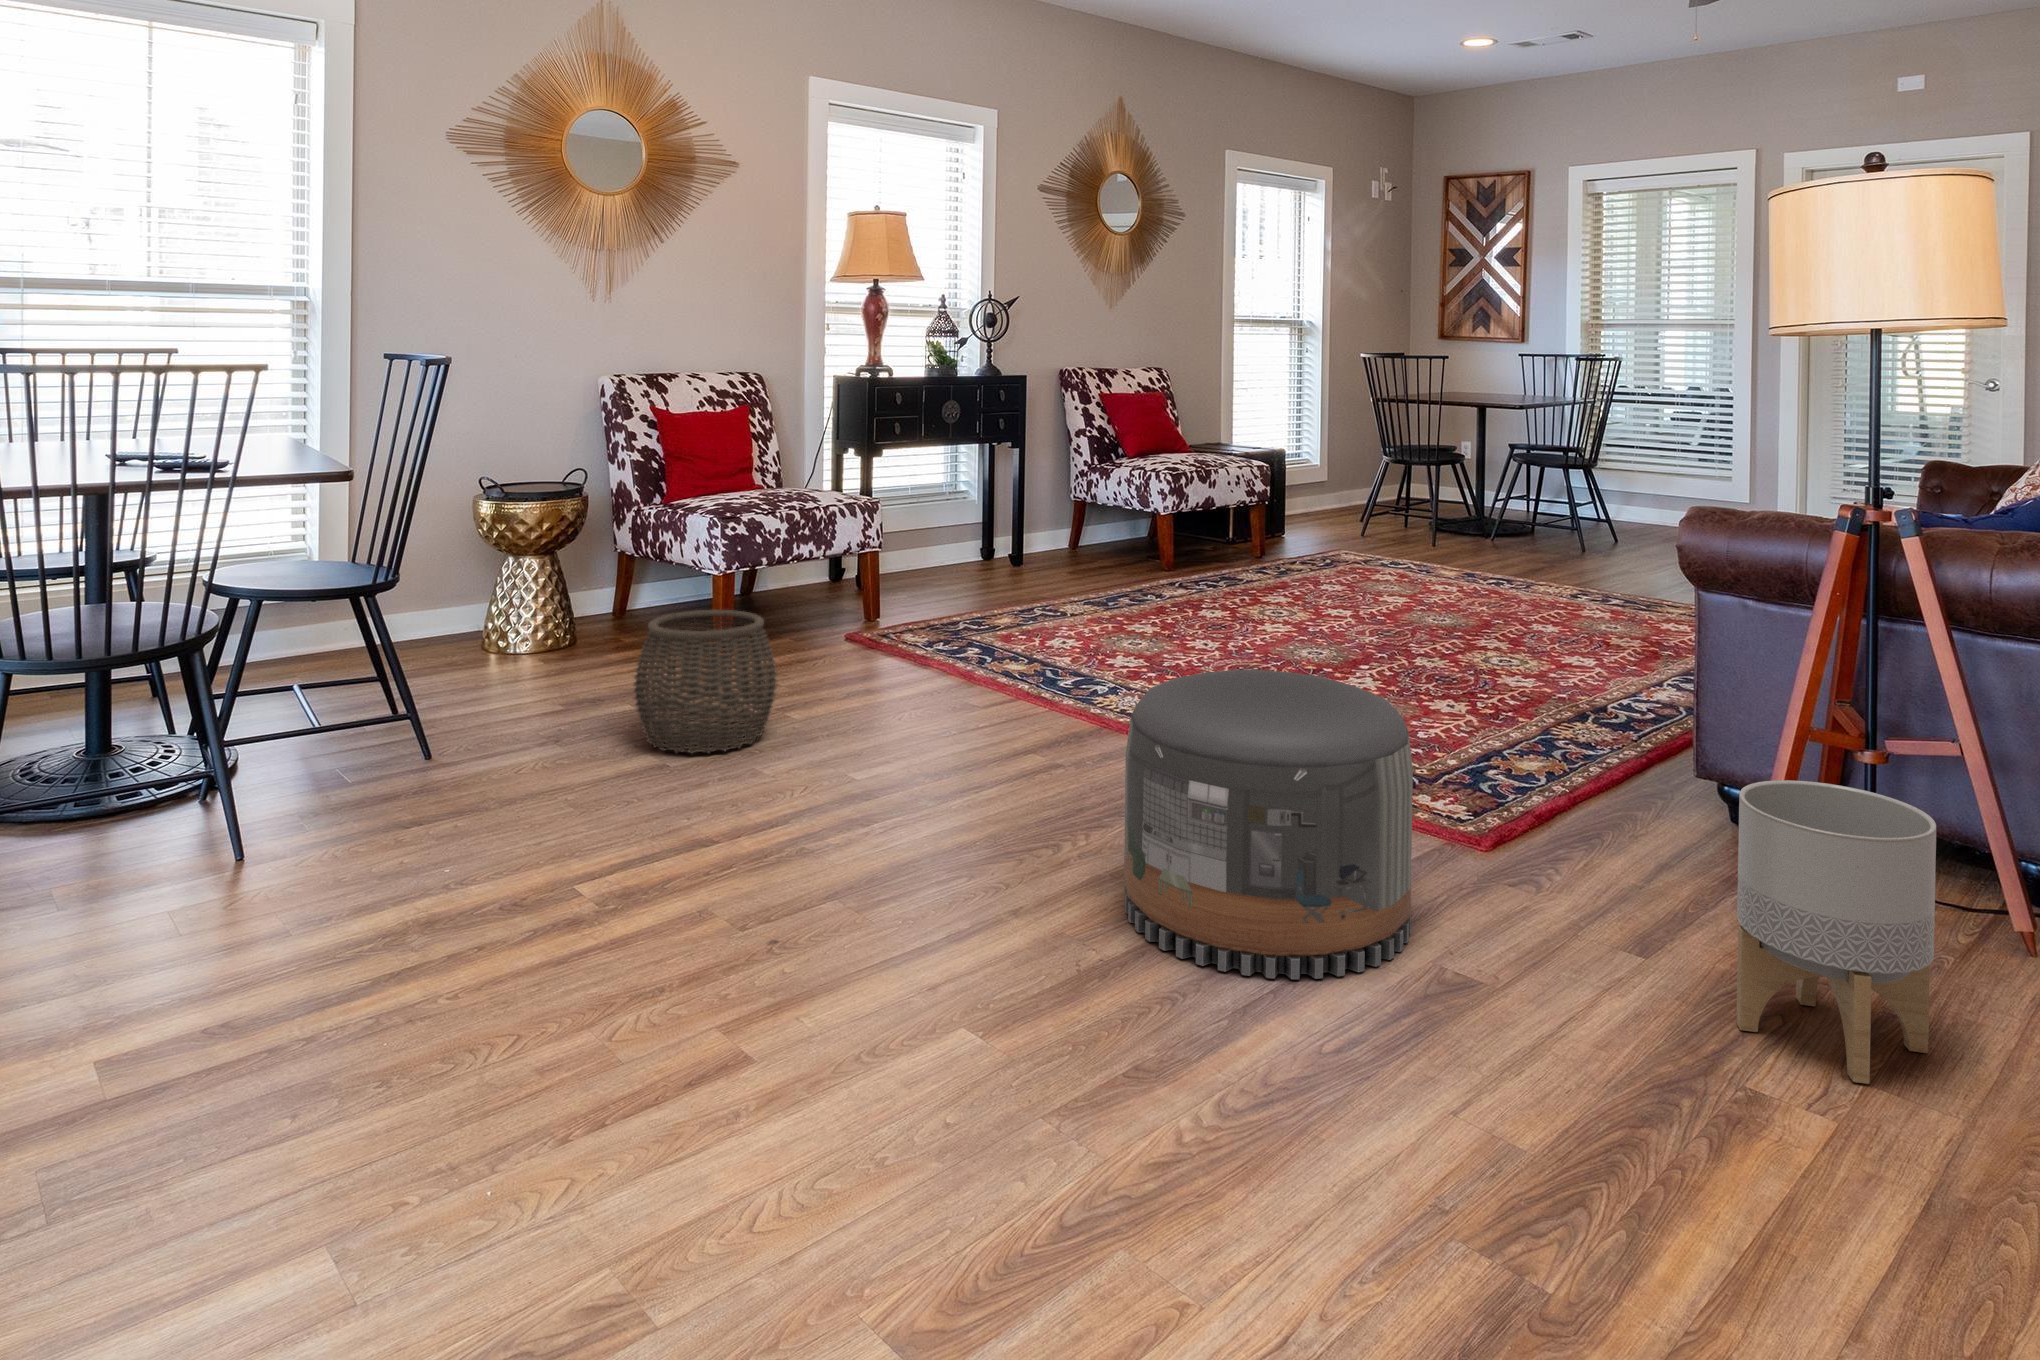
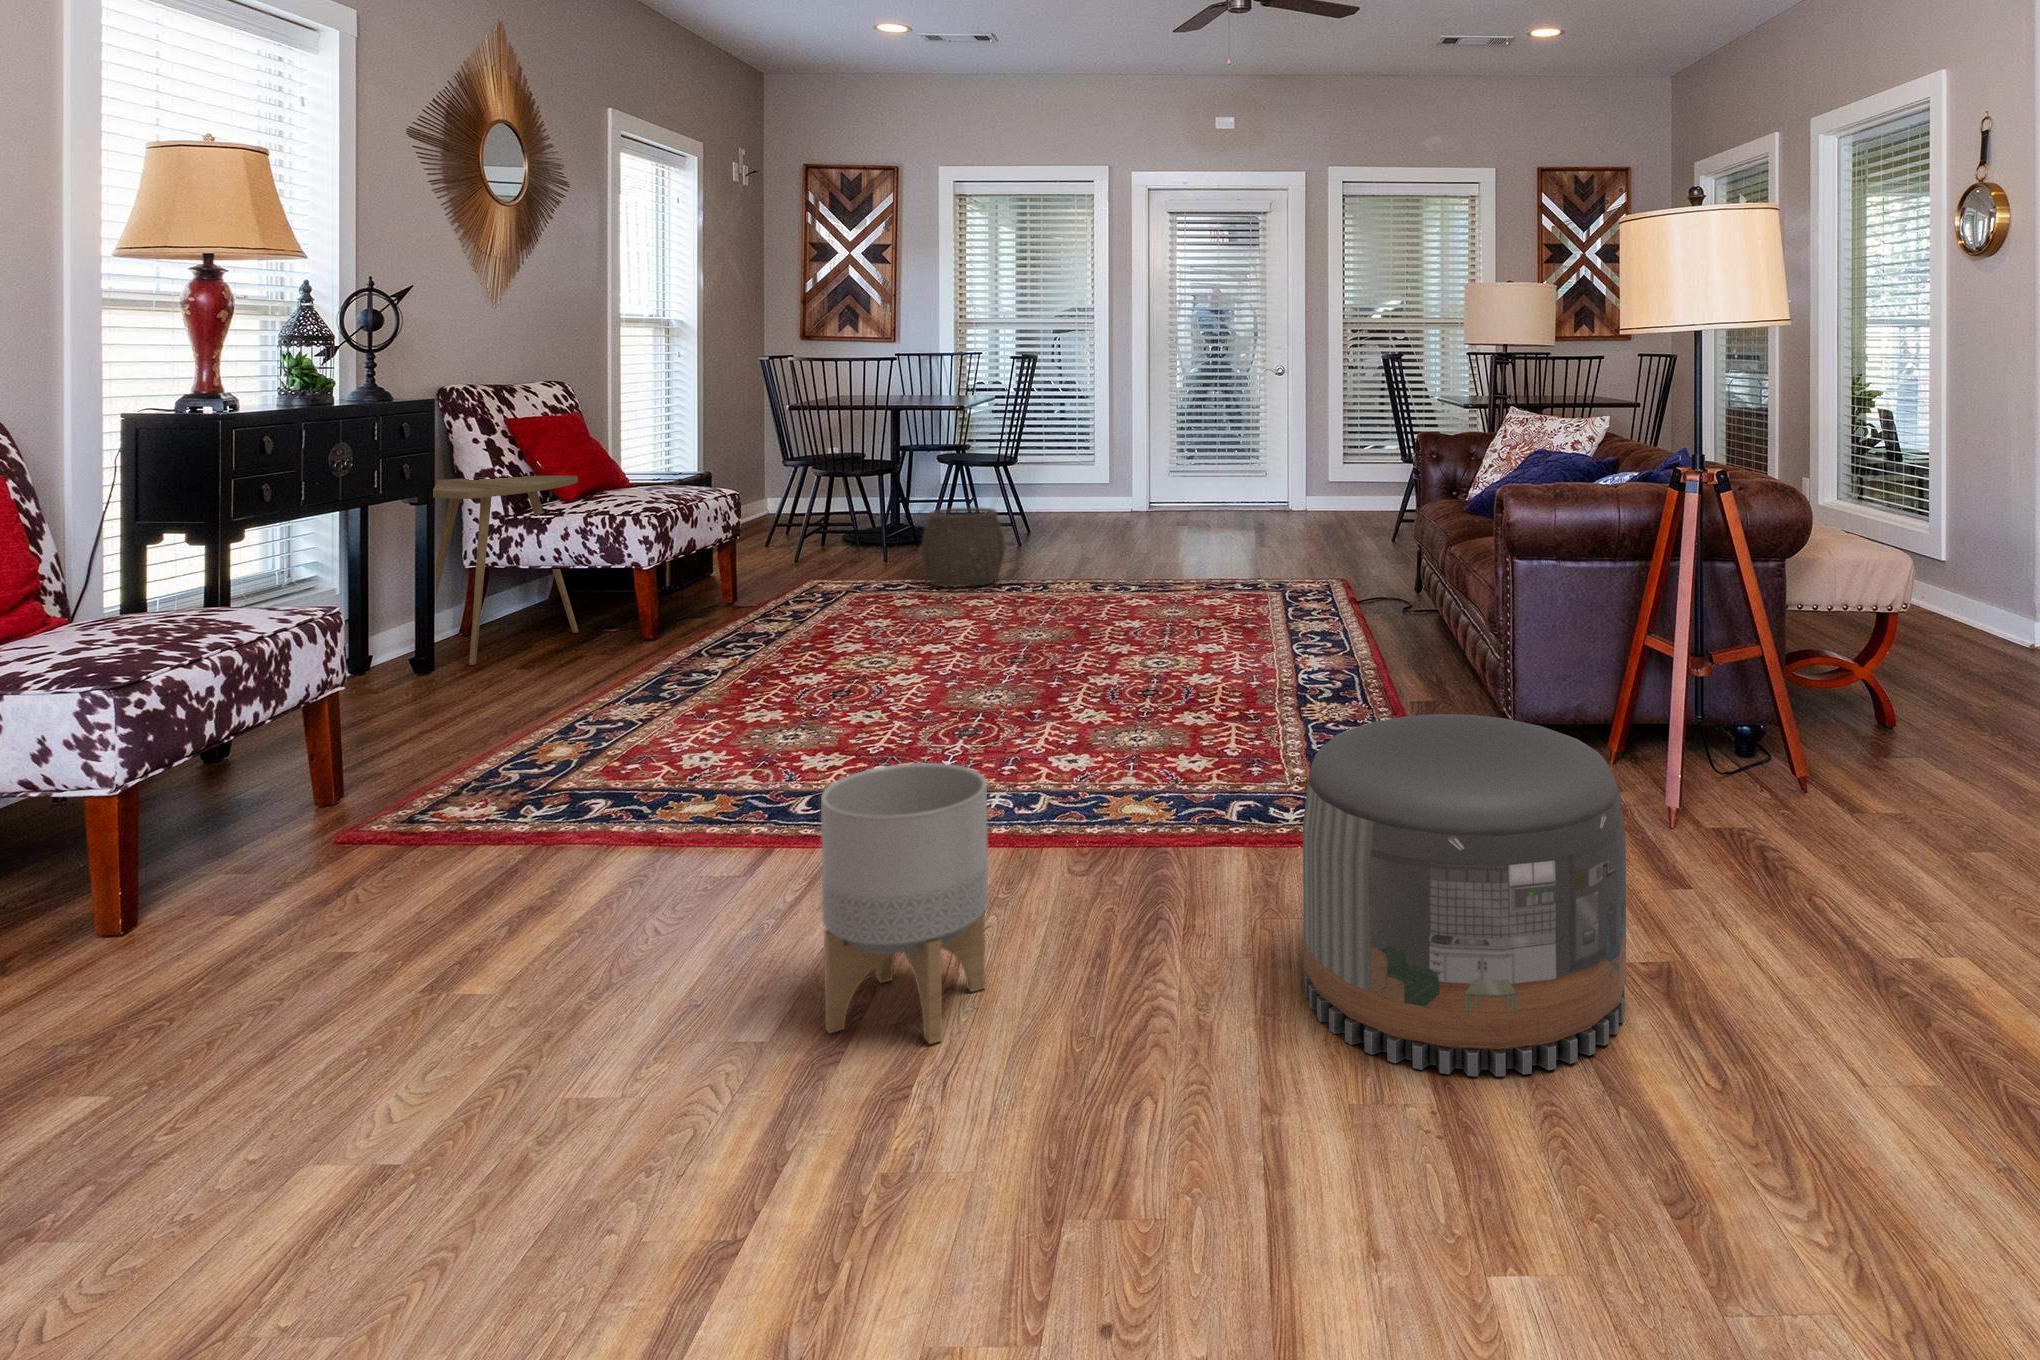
side table: none [1025,434,1133,567] -> present [433,476,578,665]
woven basket: present [634,610,777,754] -> present [921,507,1005,588]
planter: present [1736,780,1936,1084] -> present [821,763,988,1044]

